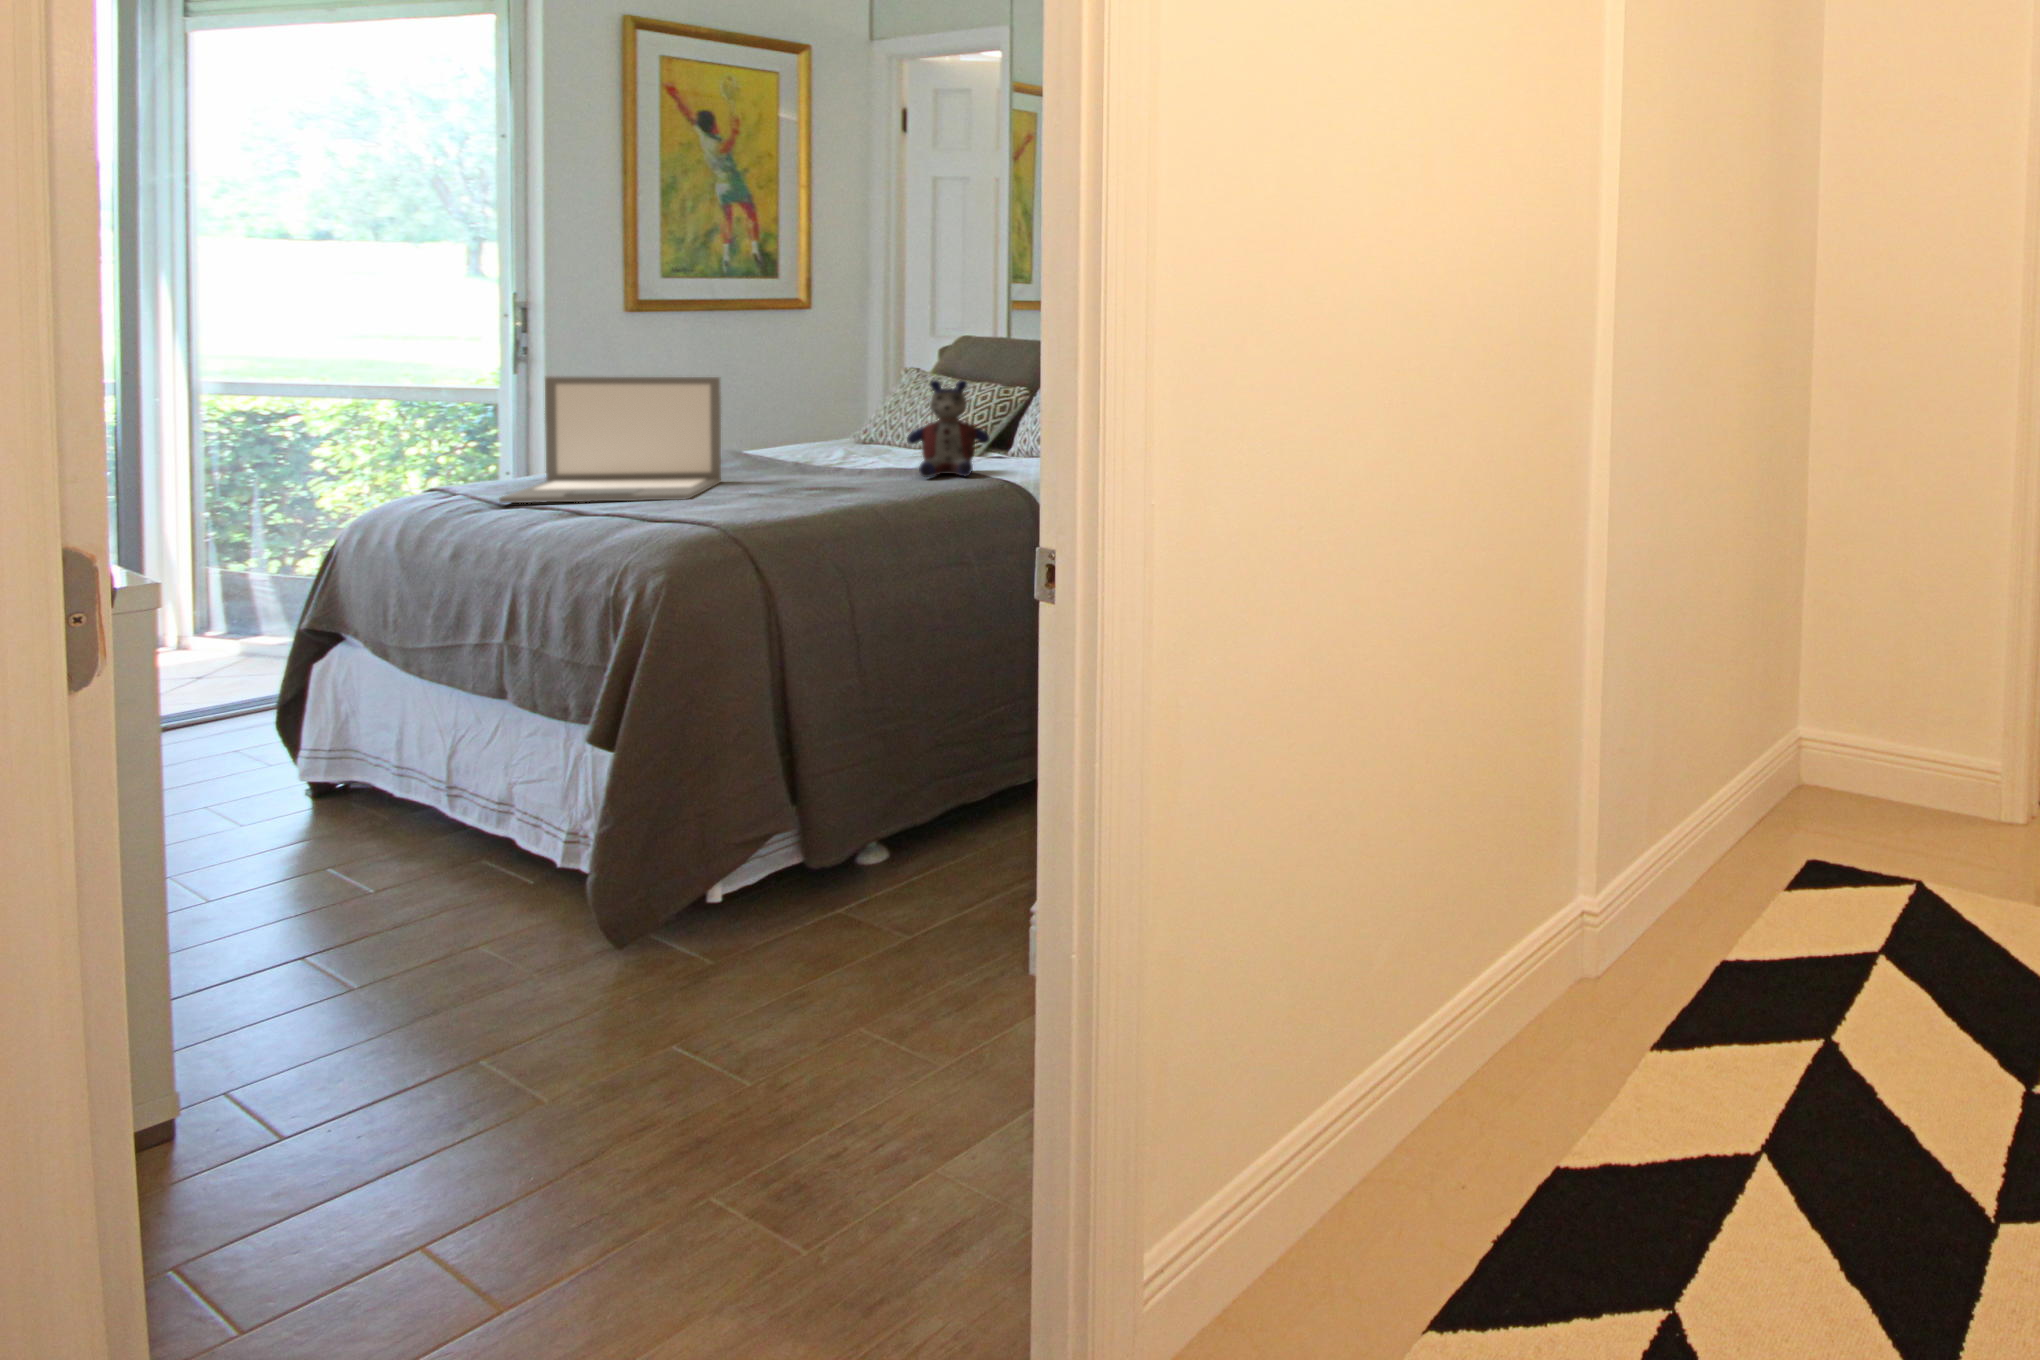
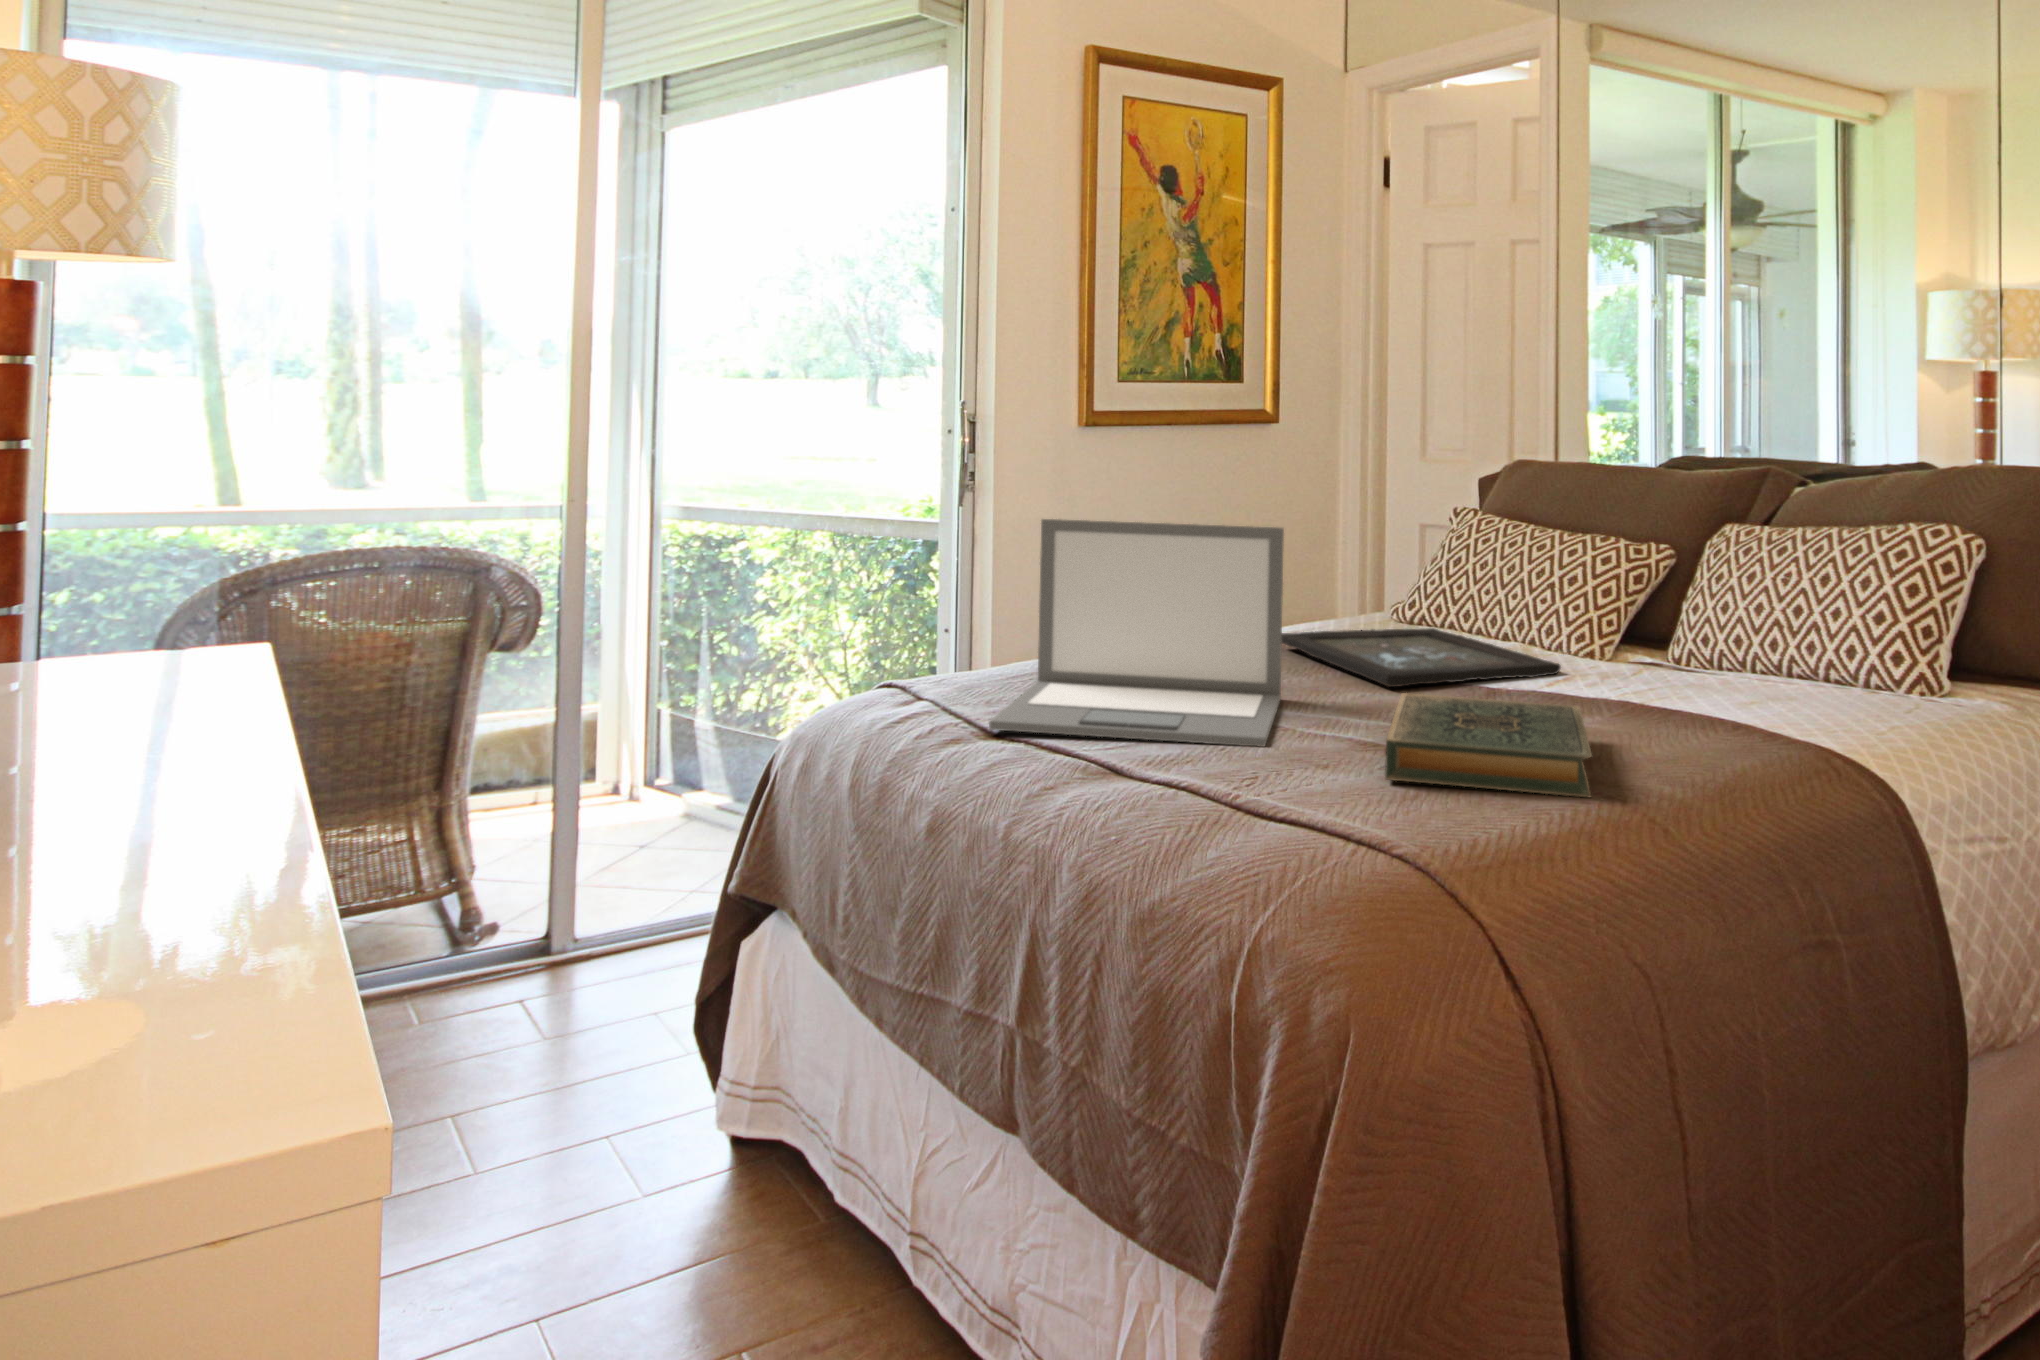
stuffed bear: present [907,380,990,477] -> none [1574,544,1717,726]
tray: none [747,445,926,472] -> present [1282,628,1561,687]
hardback book: none [747,467,890,504] -> present [1385,693,1592,797]

